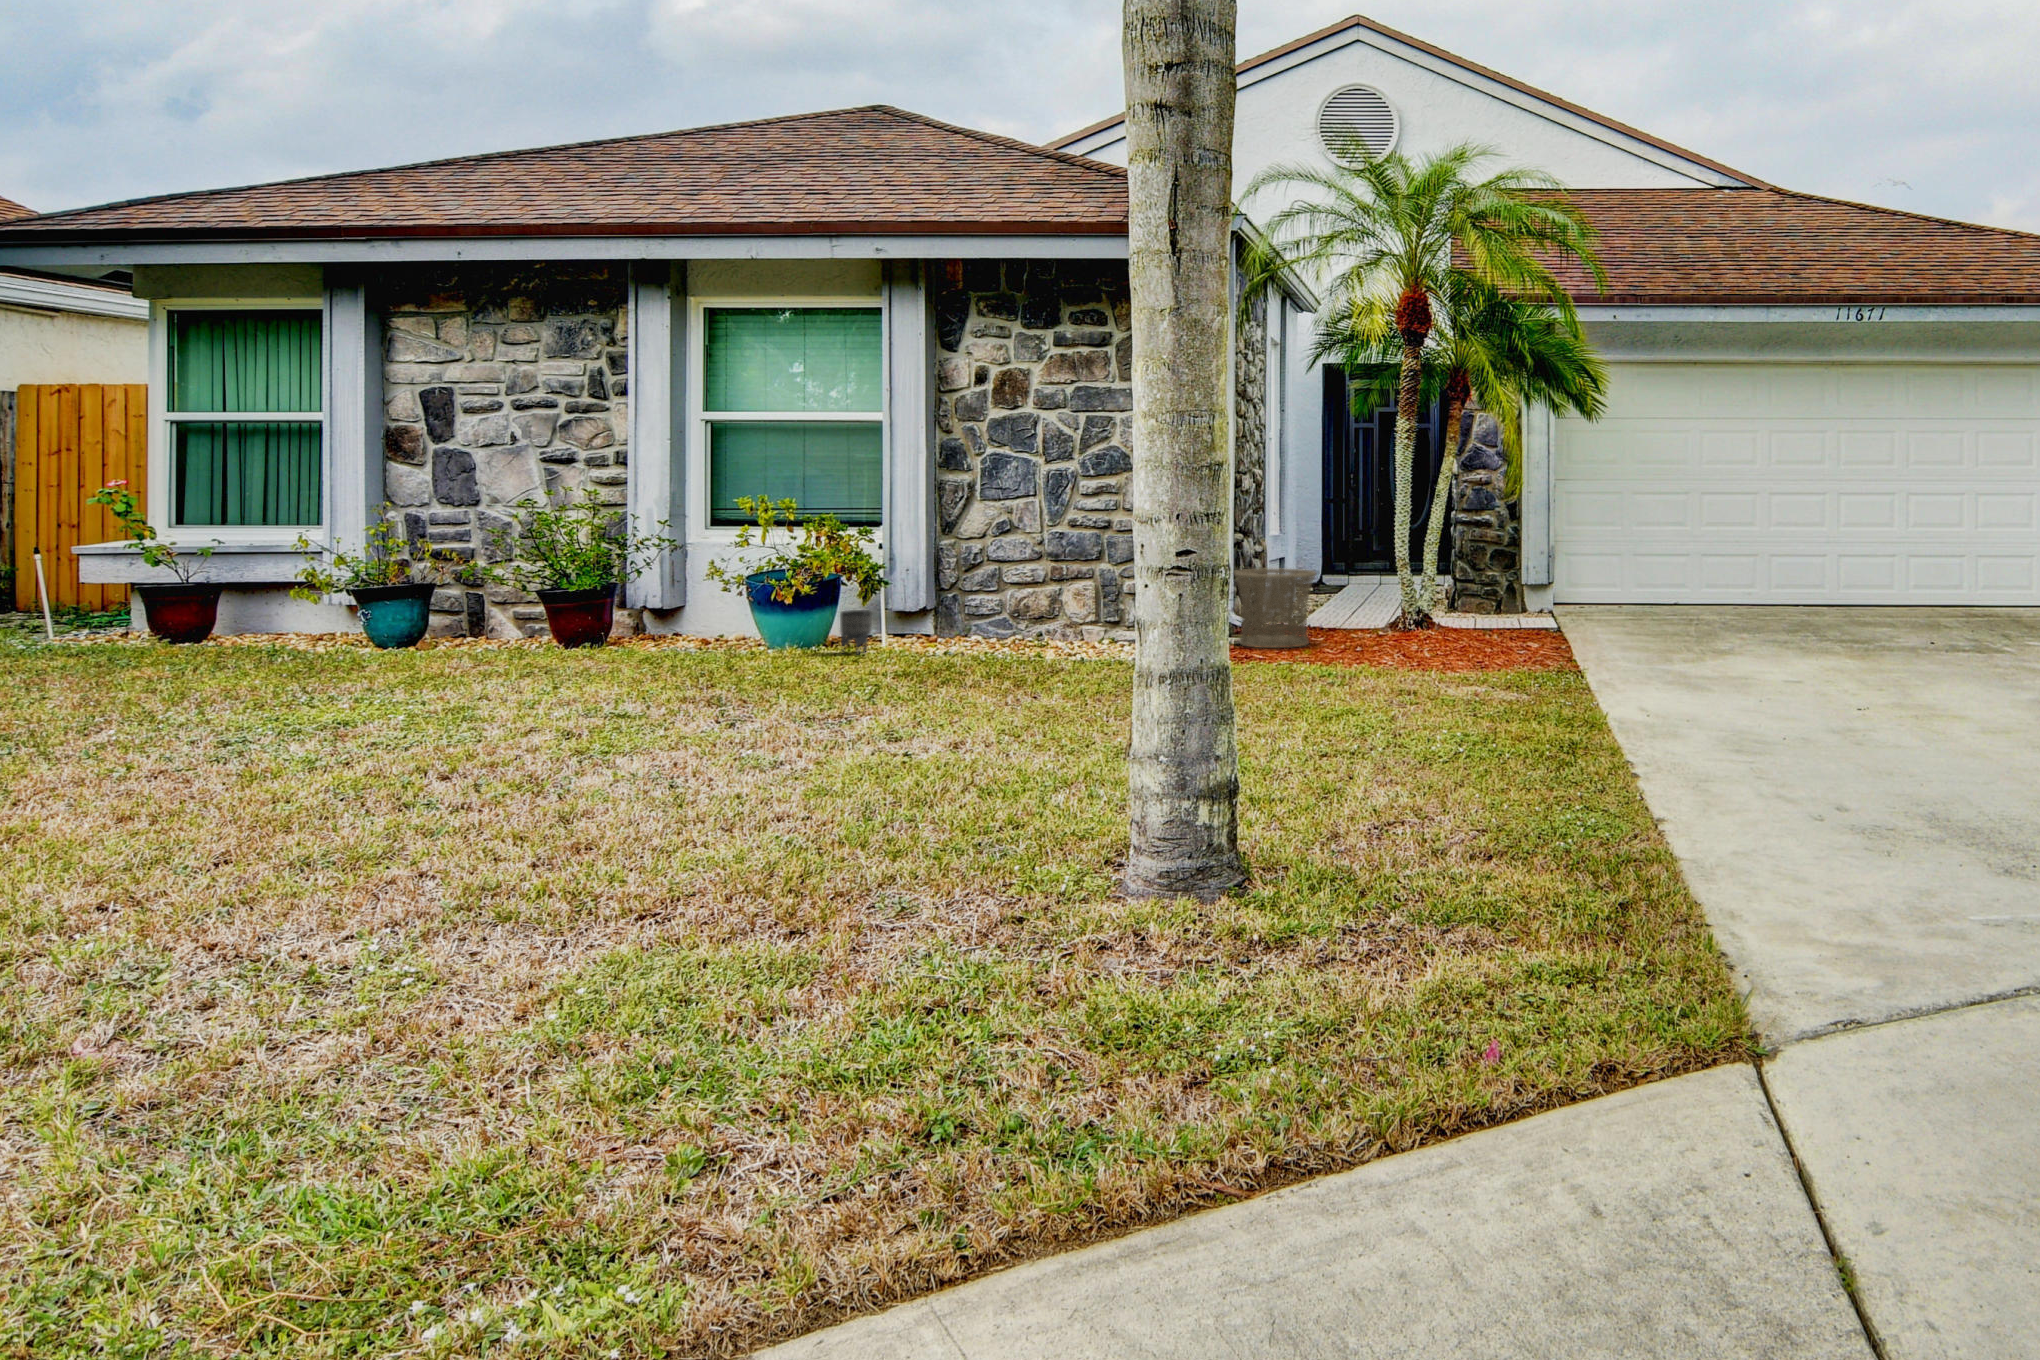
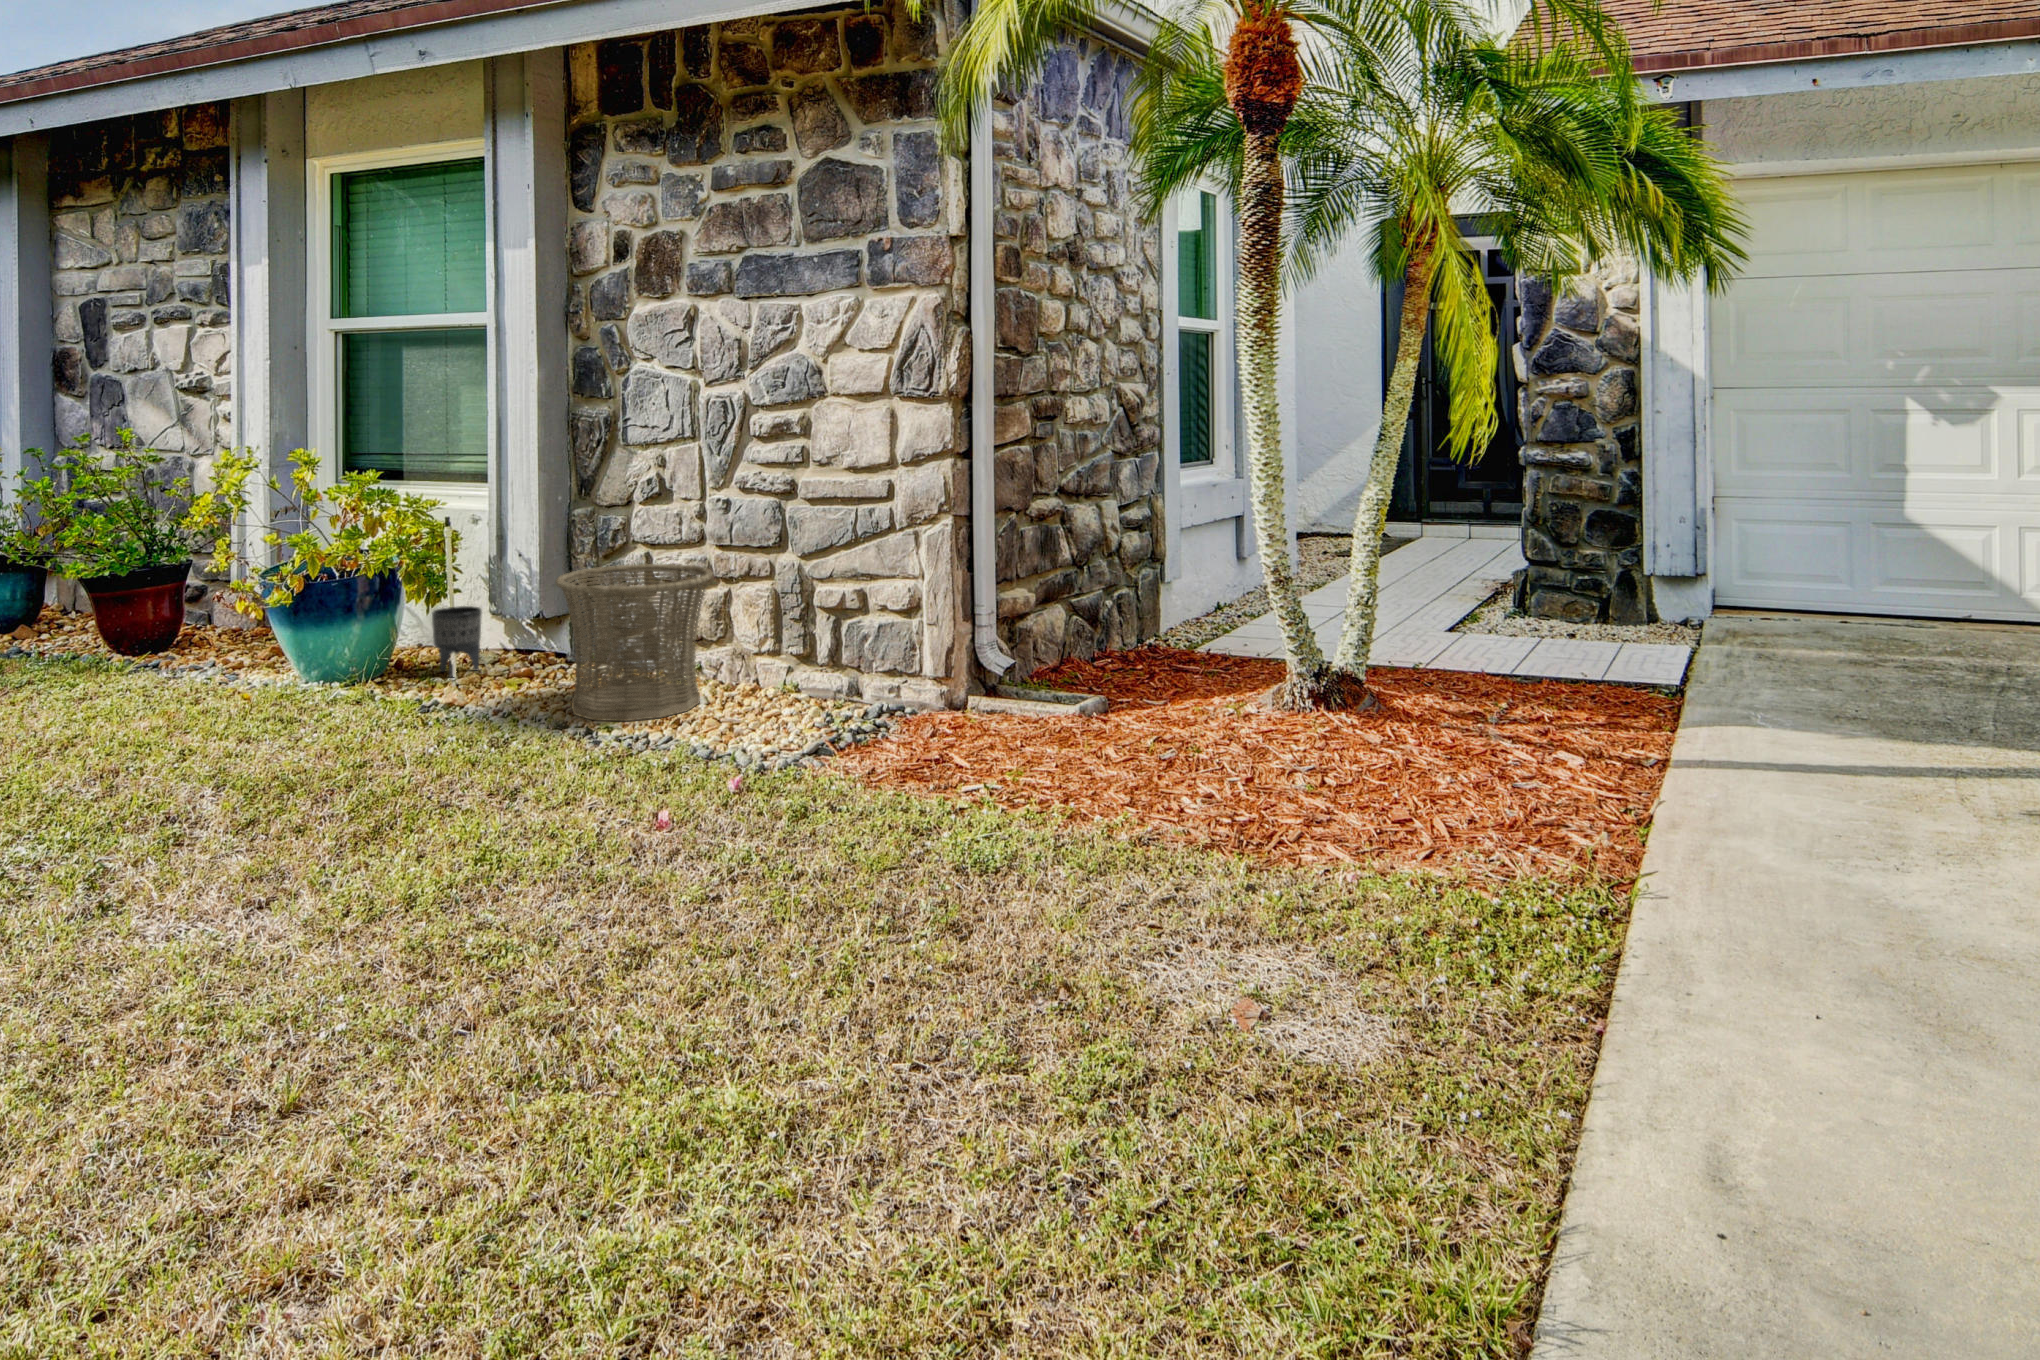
basket: present [1234,568,1316,648] -> present [555,563,713,721]

